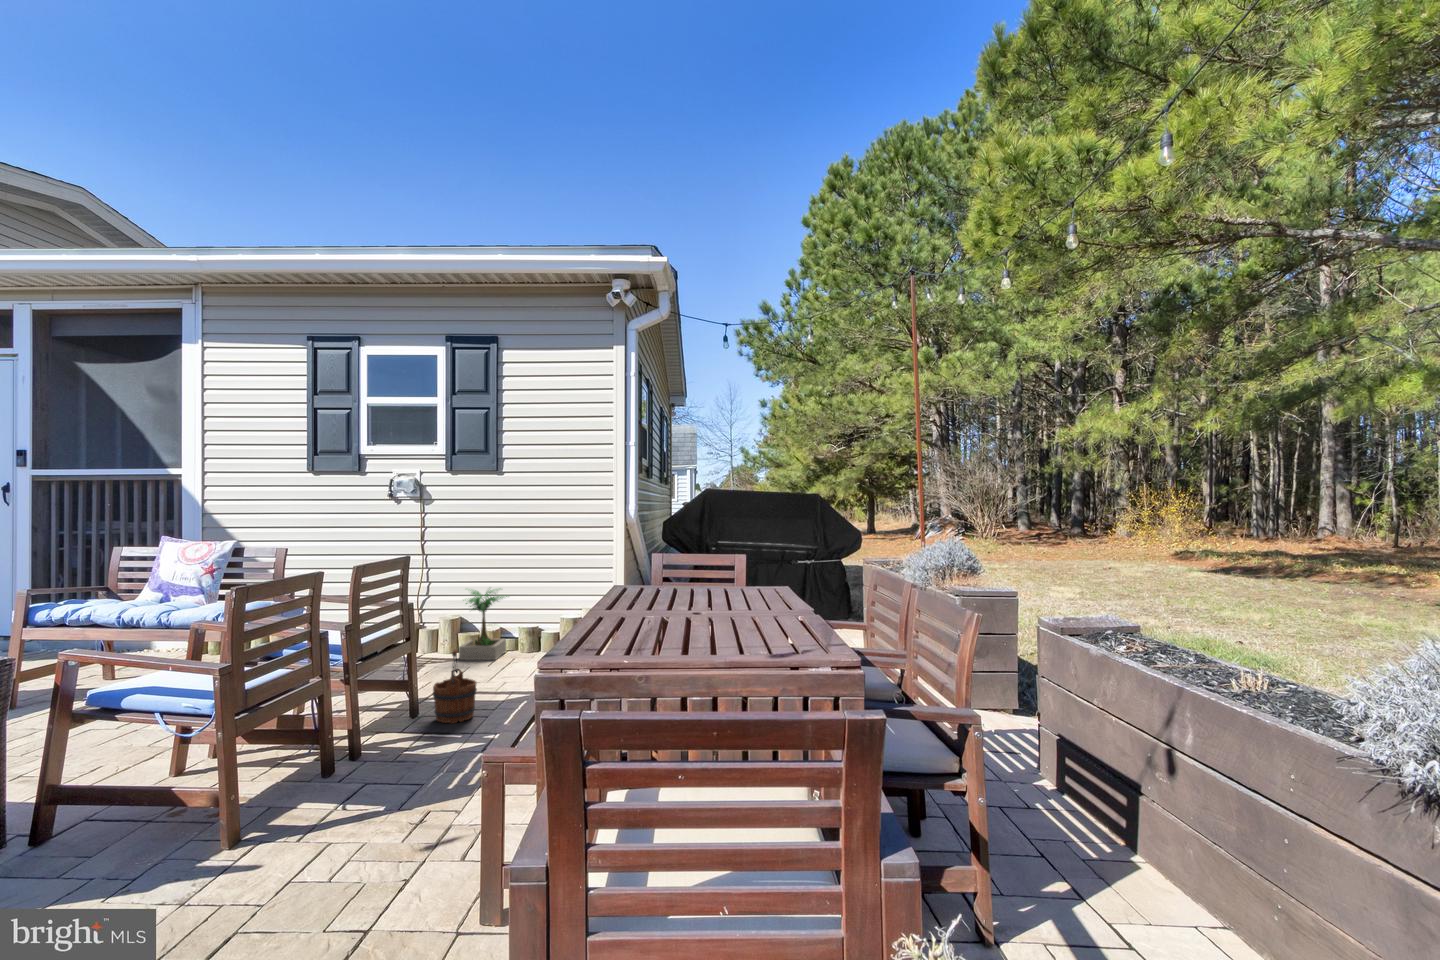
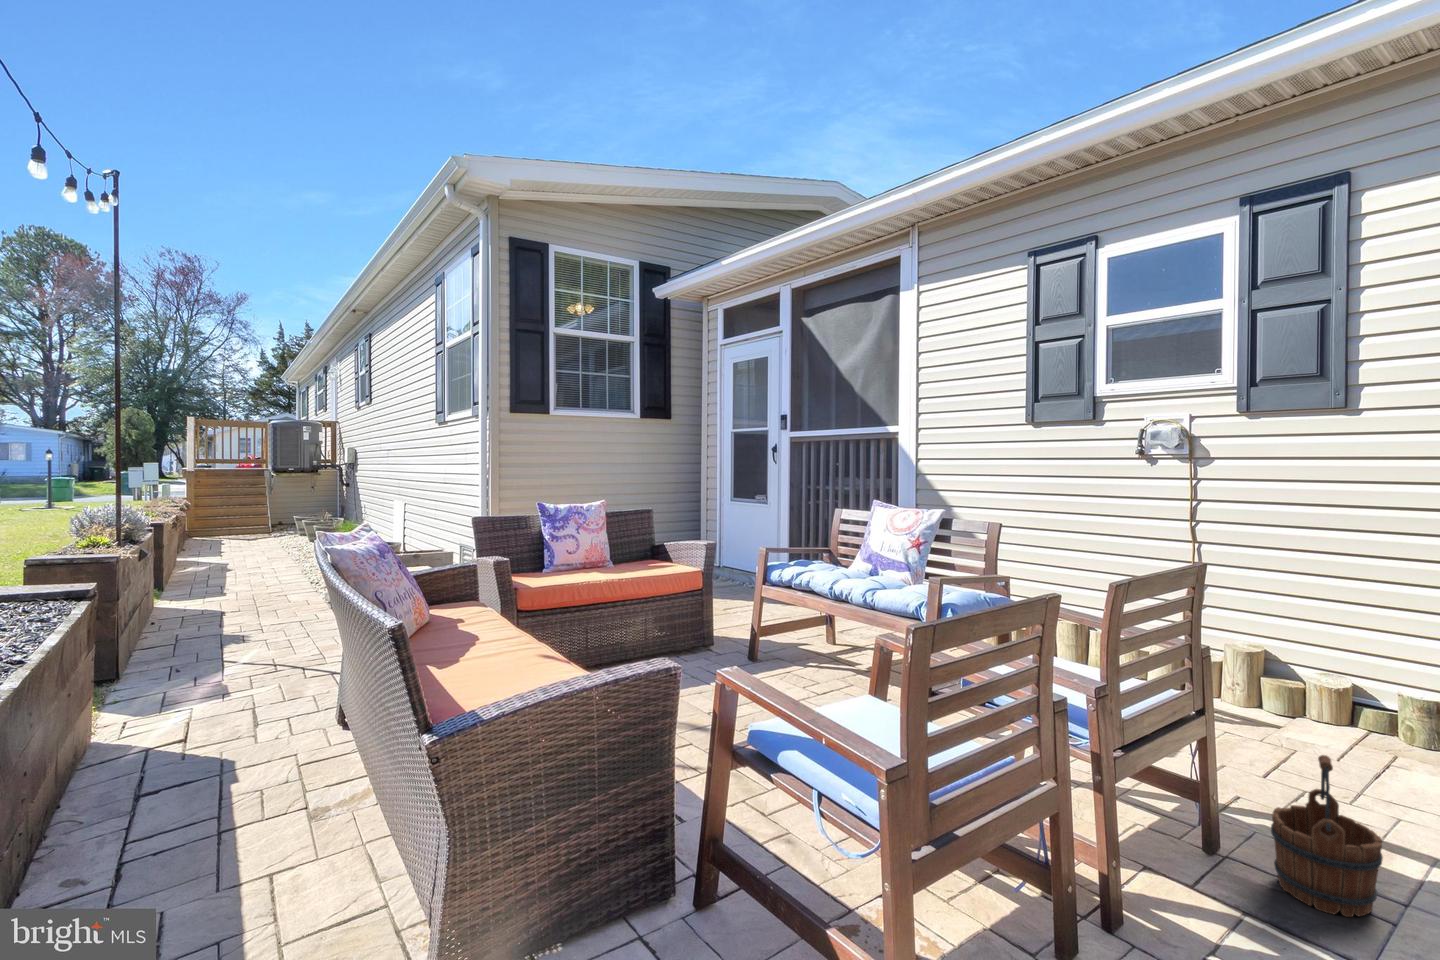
potted plant: present [459,589,507,660] -> none [1267,605,1385,744]

